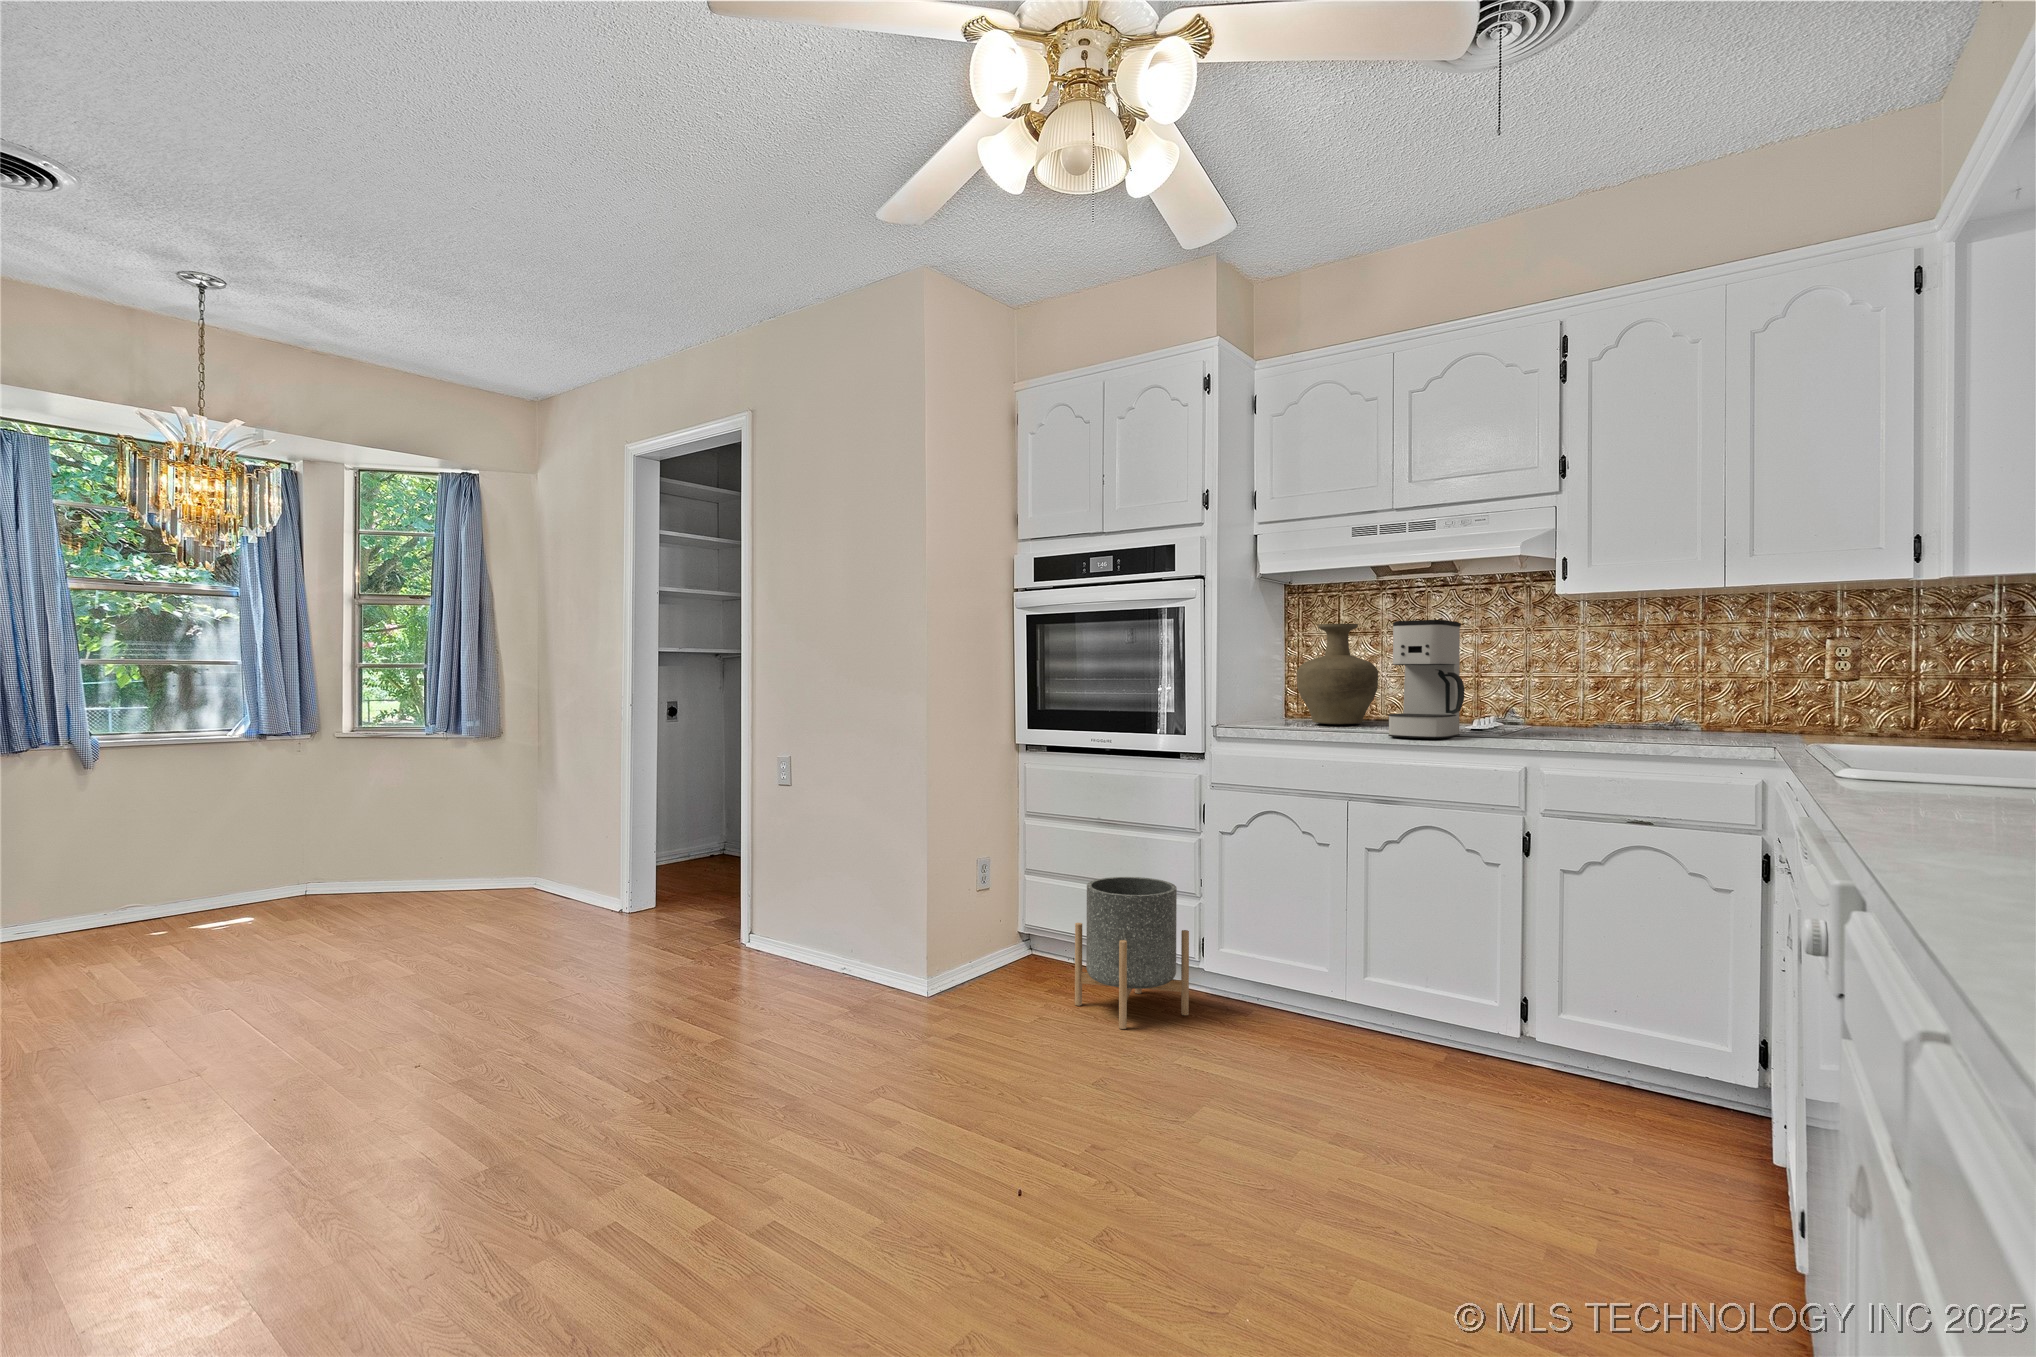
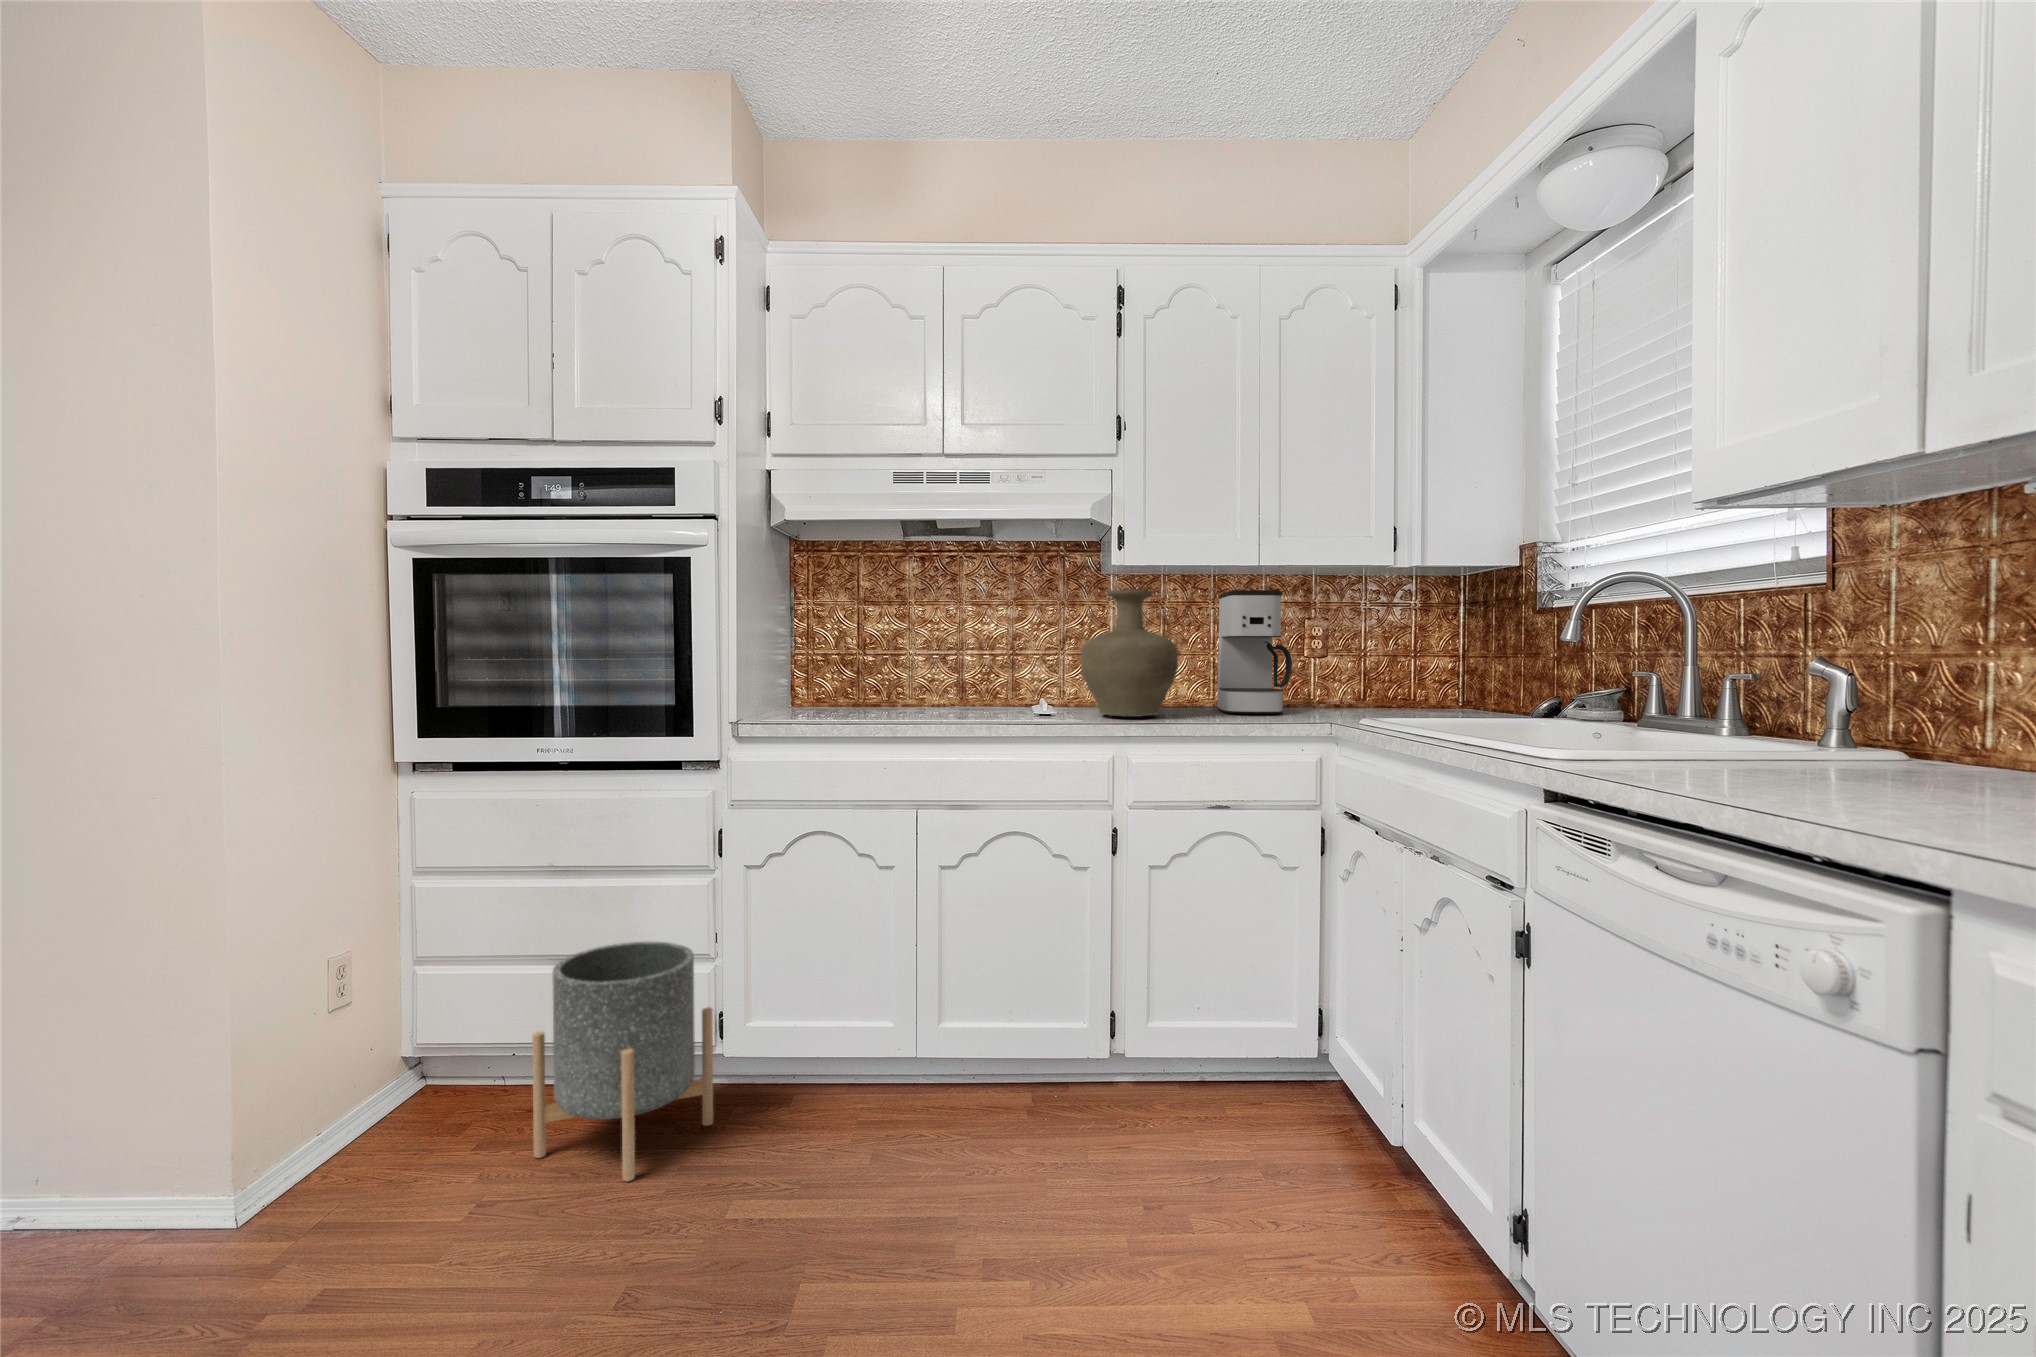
coffee maker: present [1388,620,1465,738] -> present [1217,590,1292,713]
vase: present [1297,624,1378,725] -> present [1081,590,1178,717]

